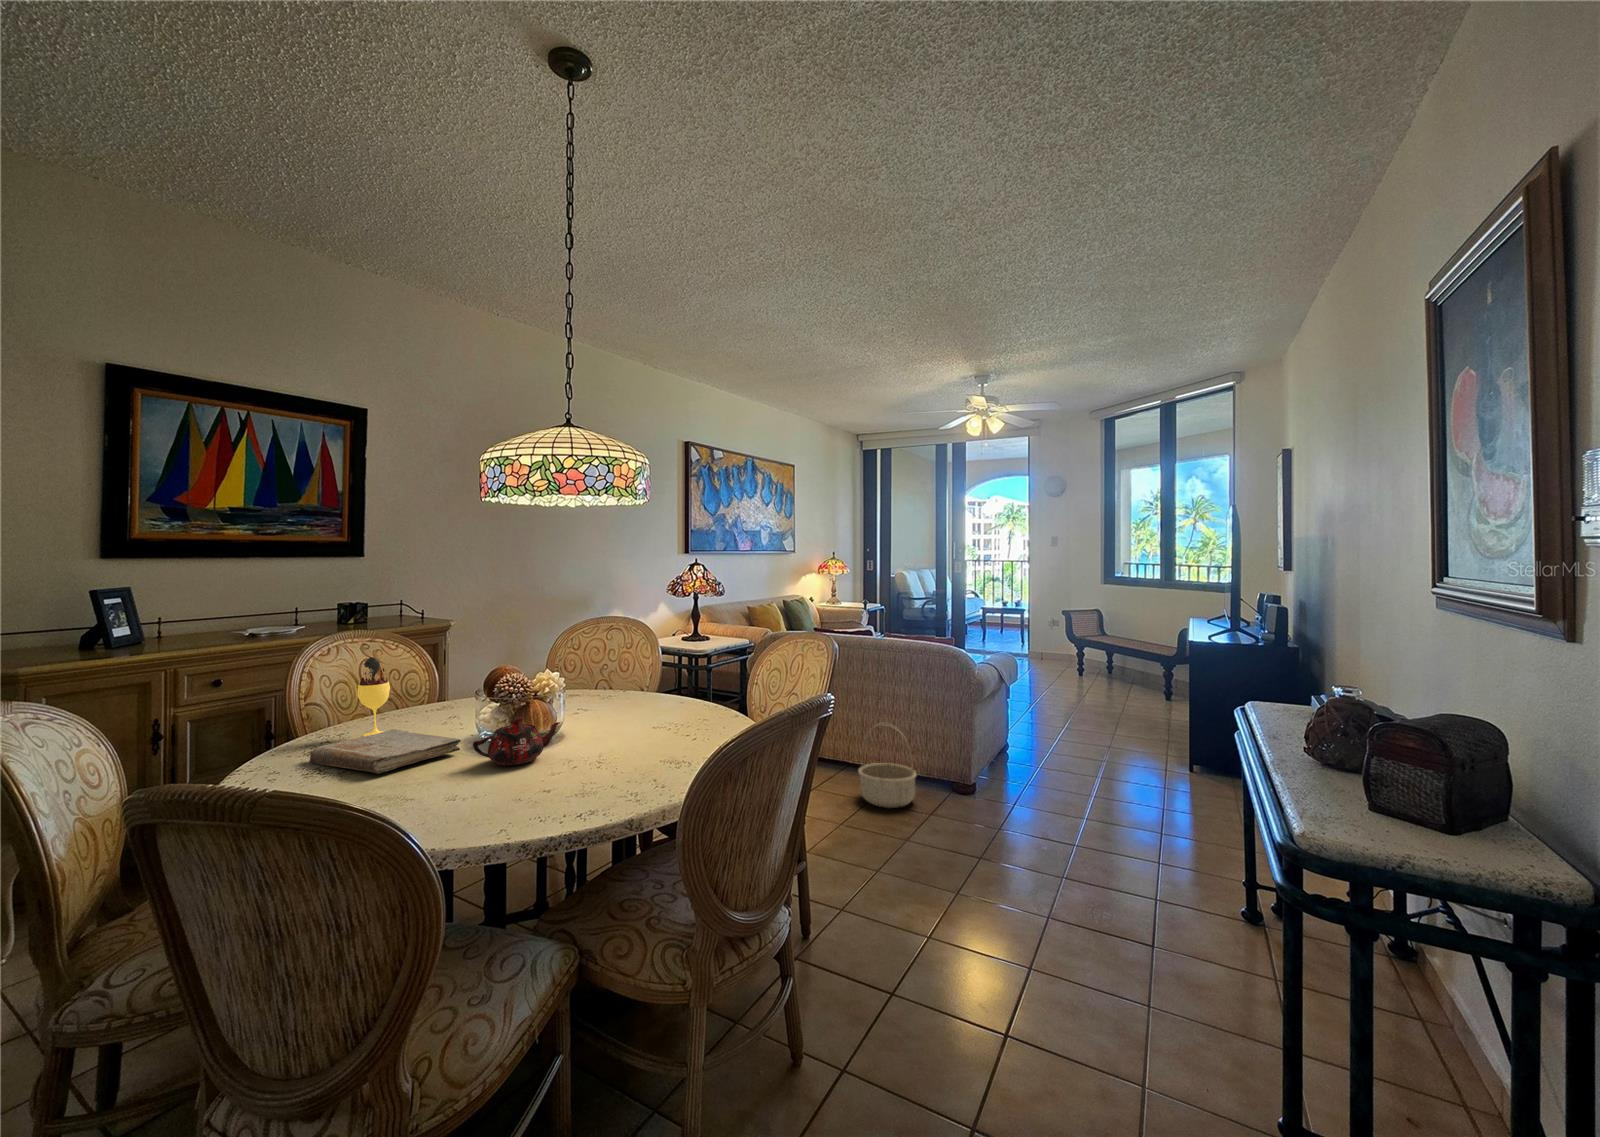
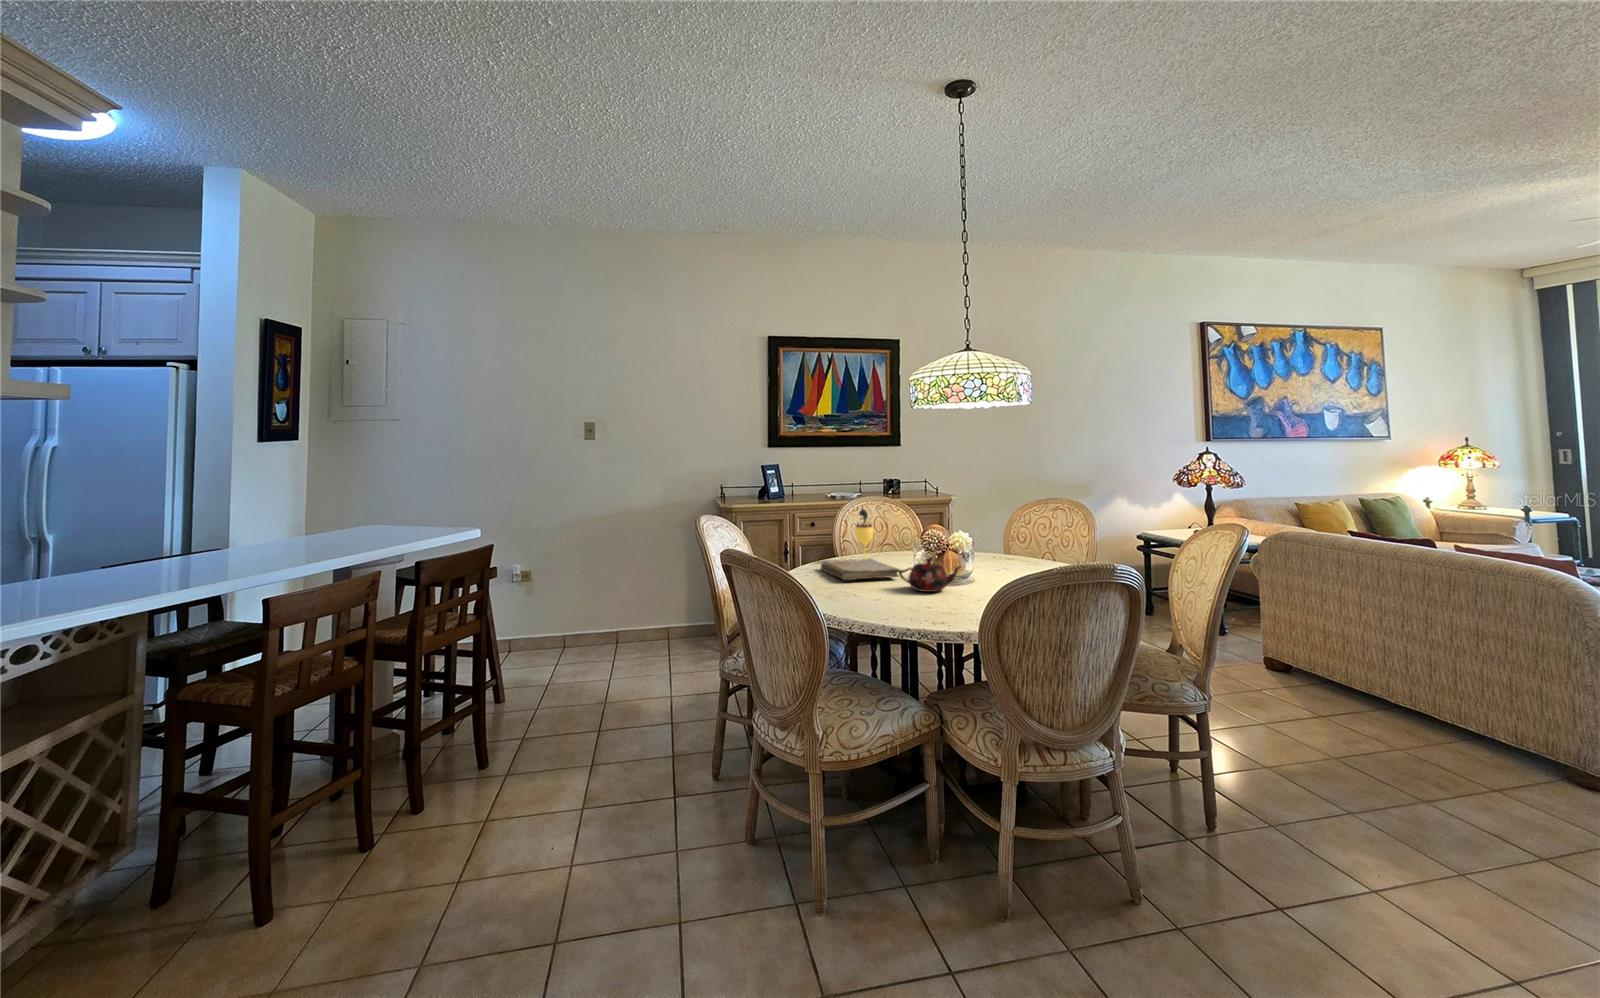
basket: present [858,724,916,808] -> none [1385,653,1497,770]

